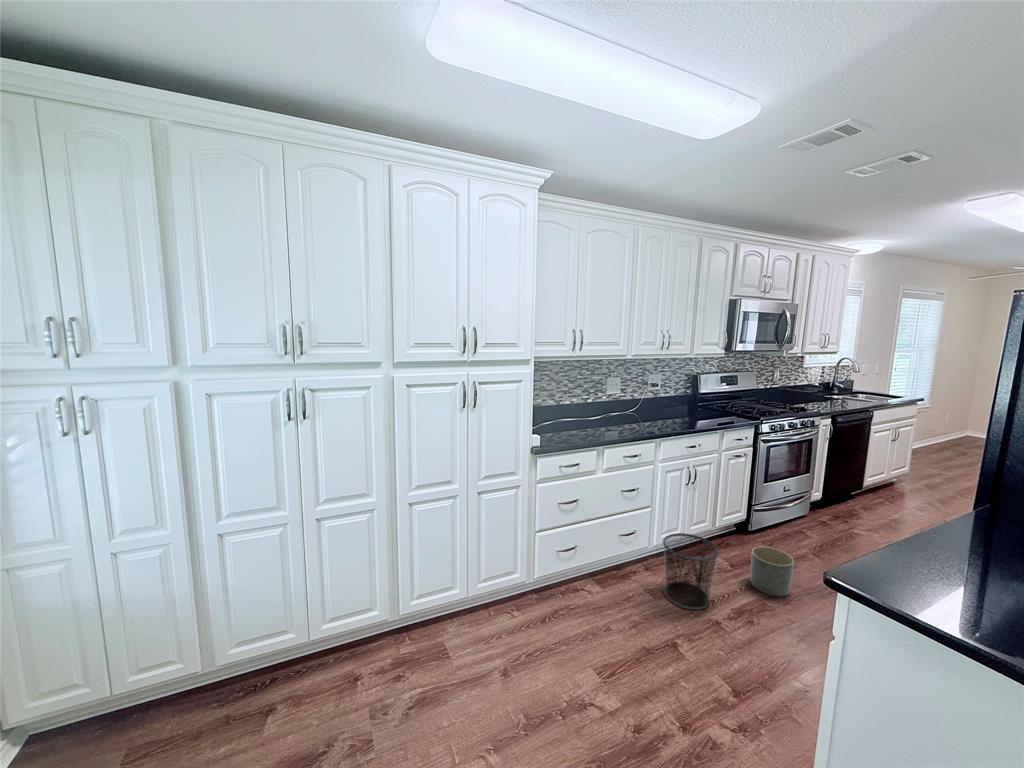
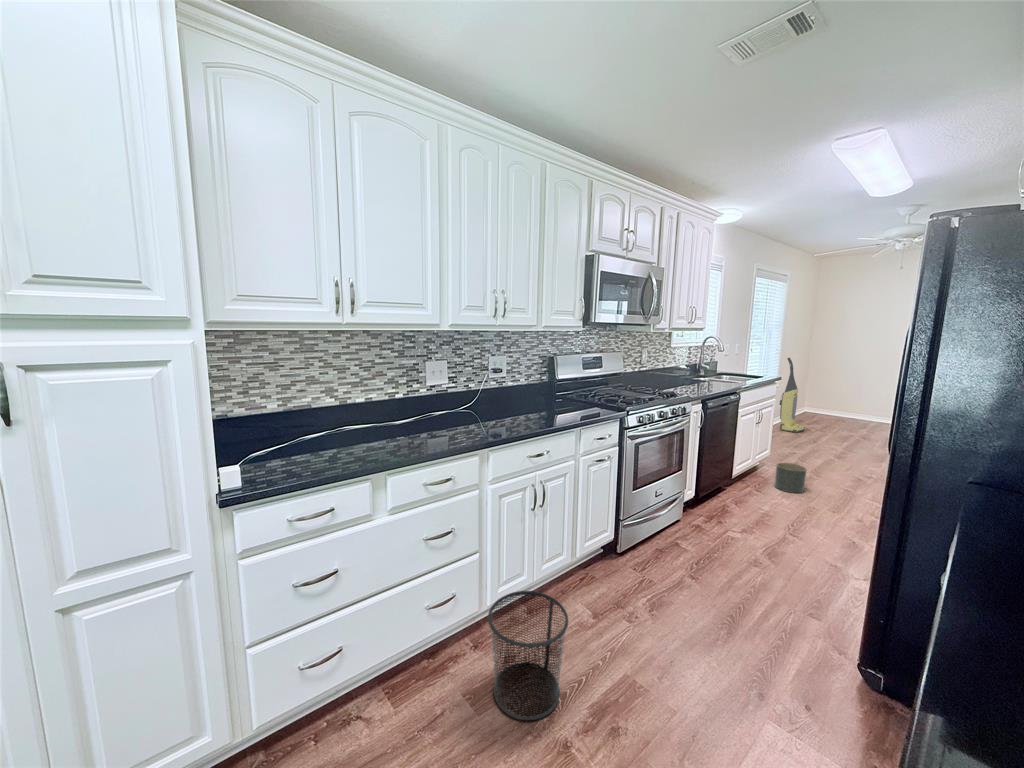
vacuum cleaner: none [929,378,960,456] -> present [780,358,805,433]
planter: present [750,547,794,596] -> present [775,463,807,493]

